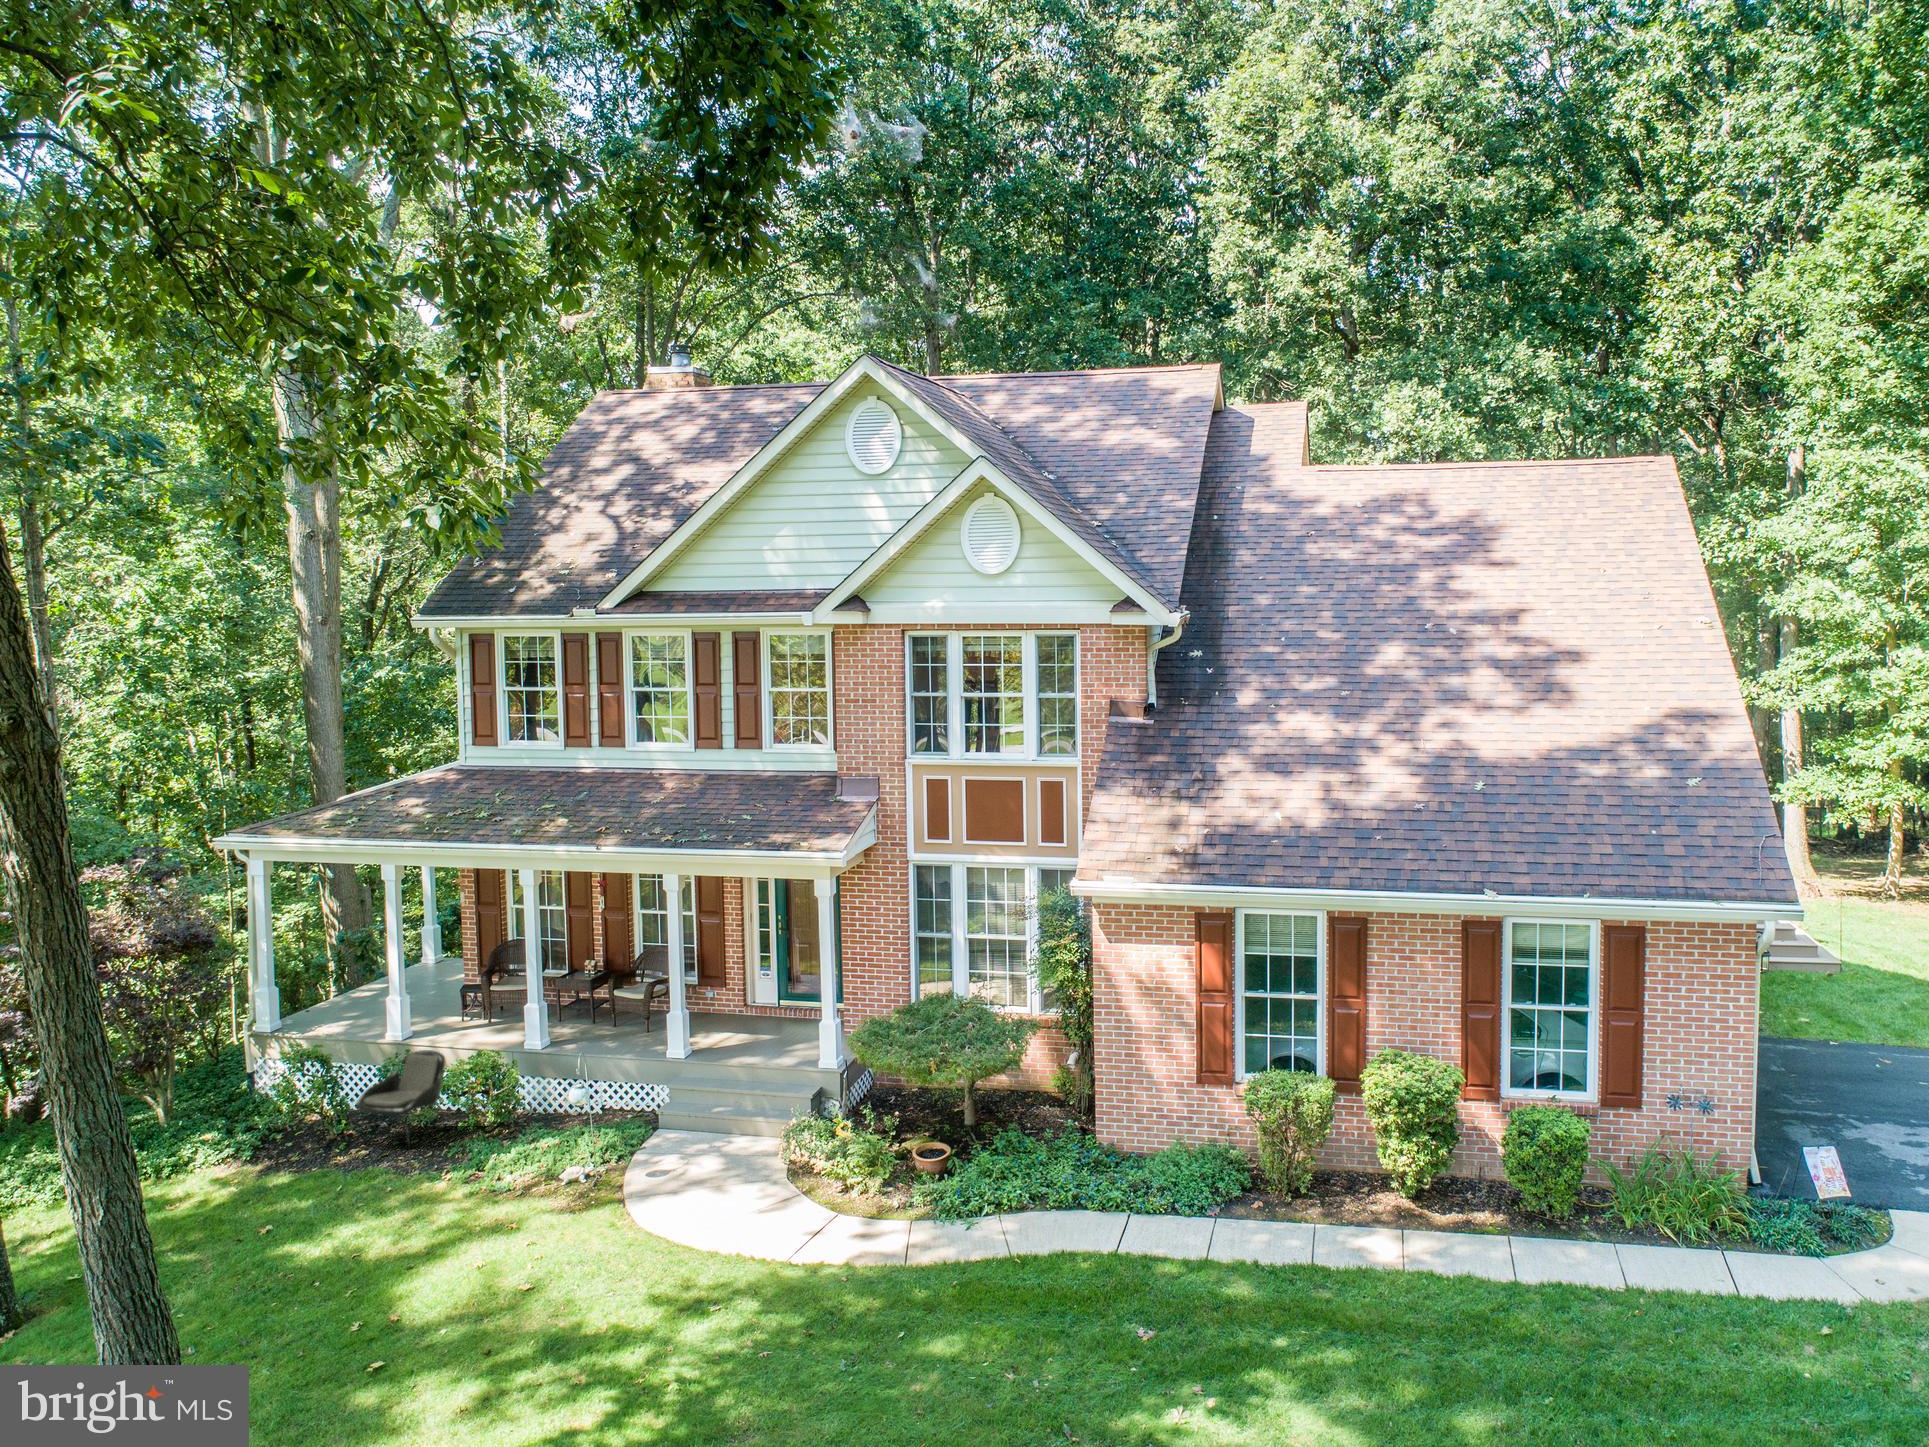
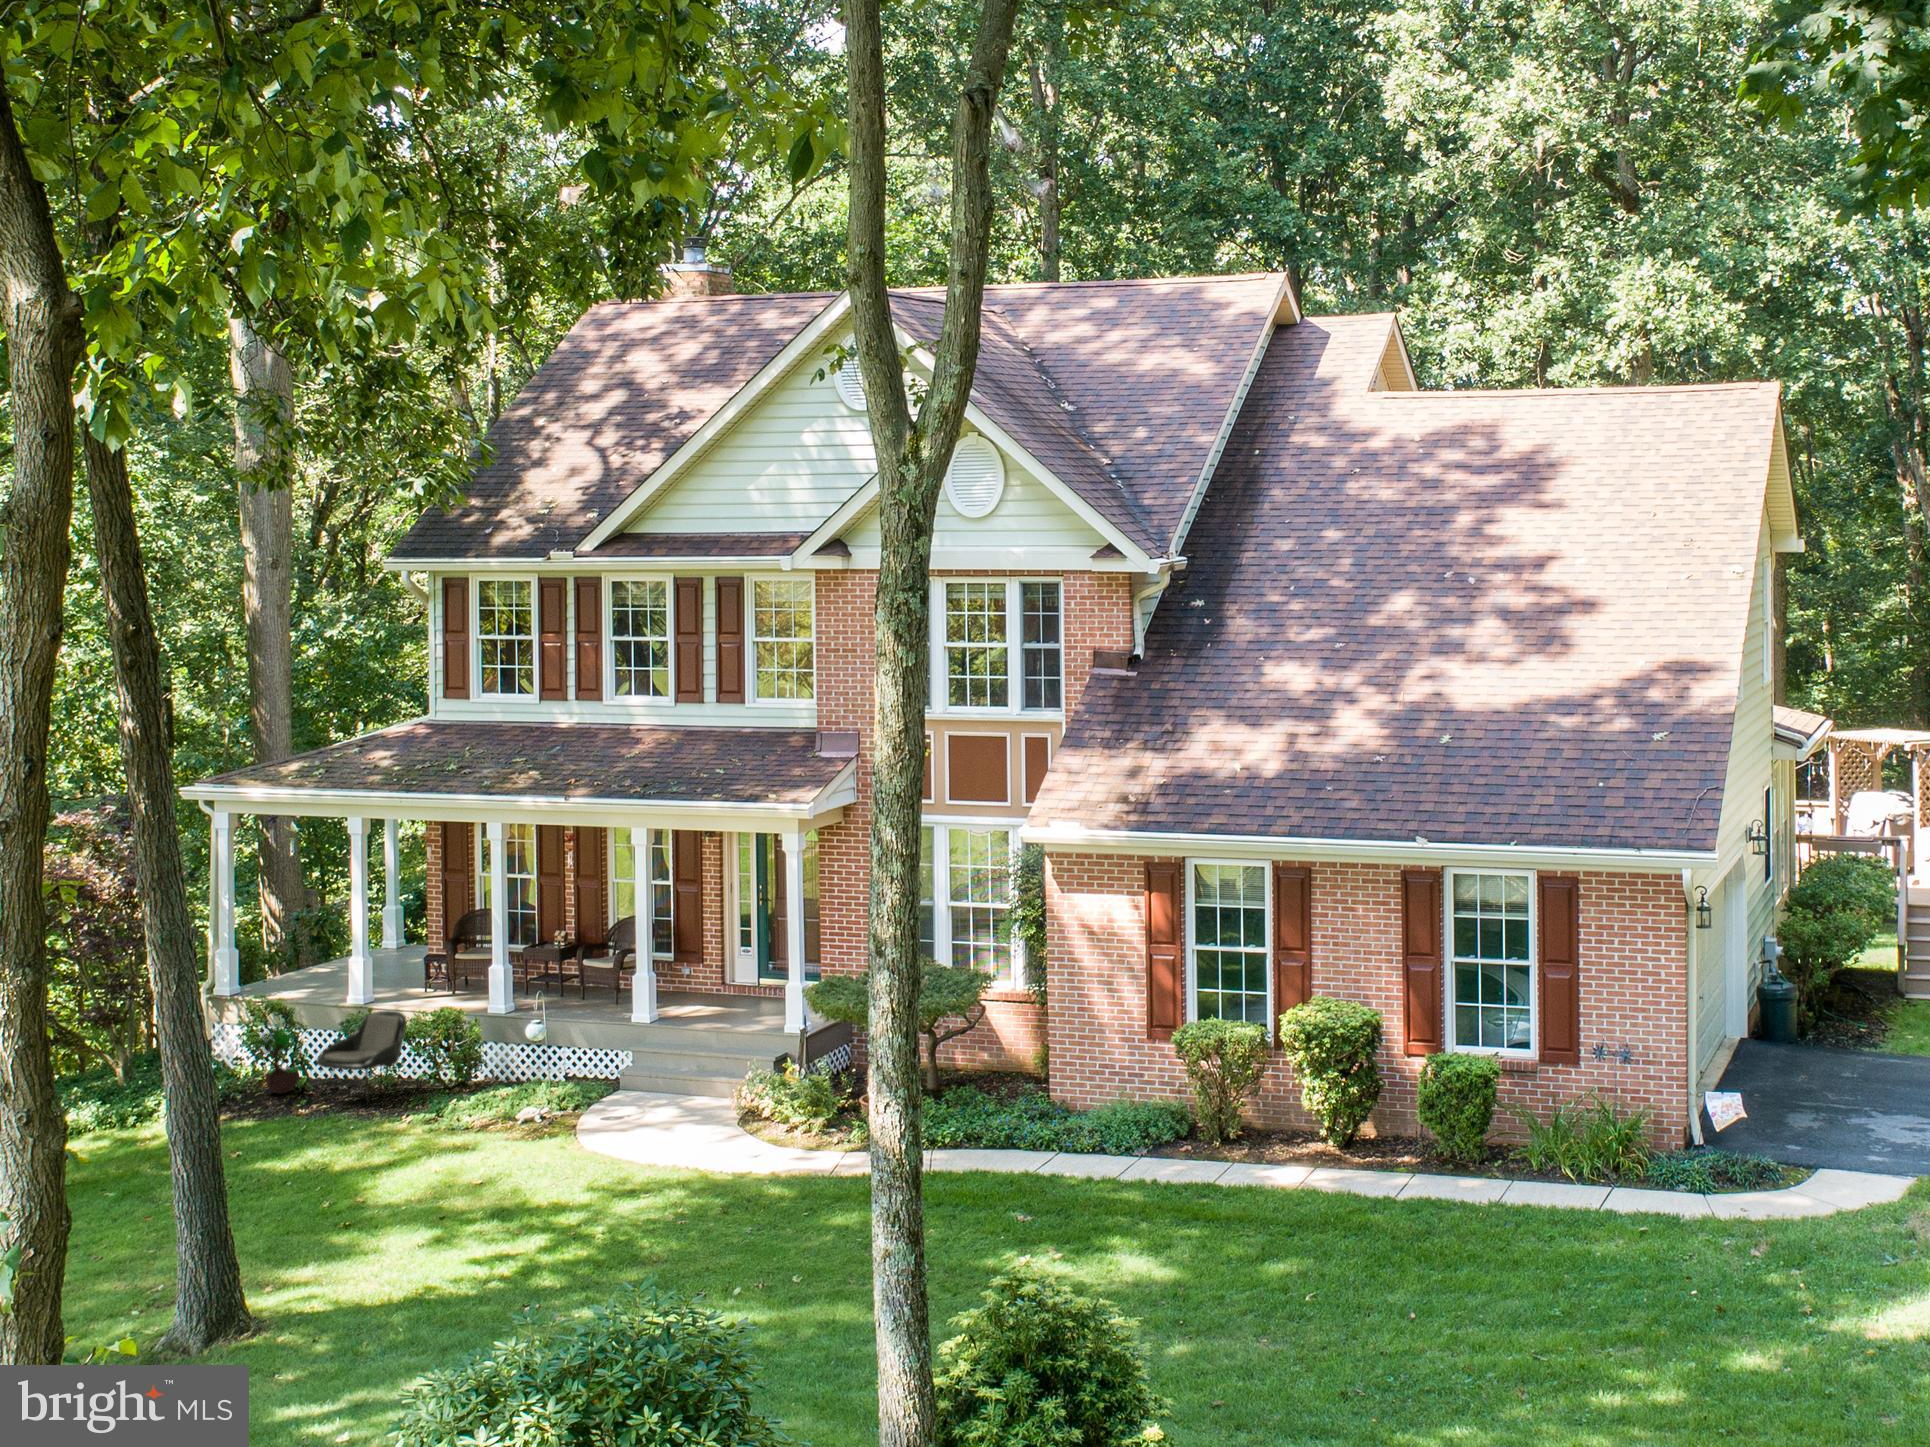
potted tree: none [289,1064,338,1134] -> present [255,1026,299,1093]

